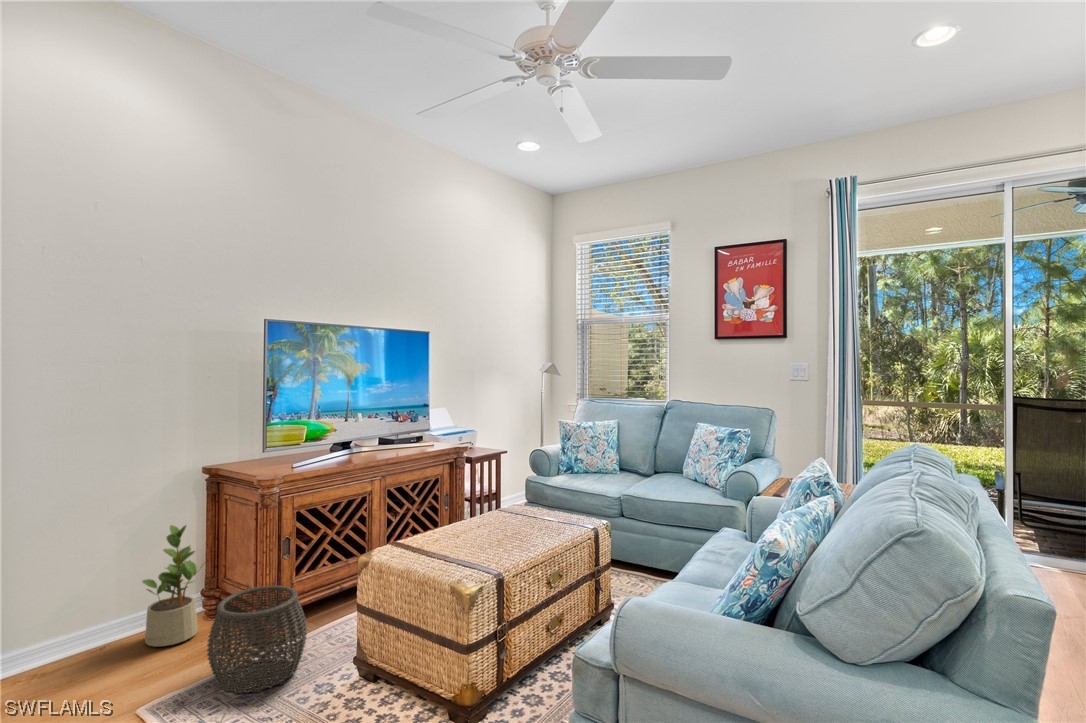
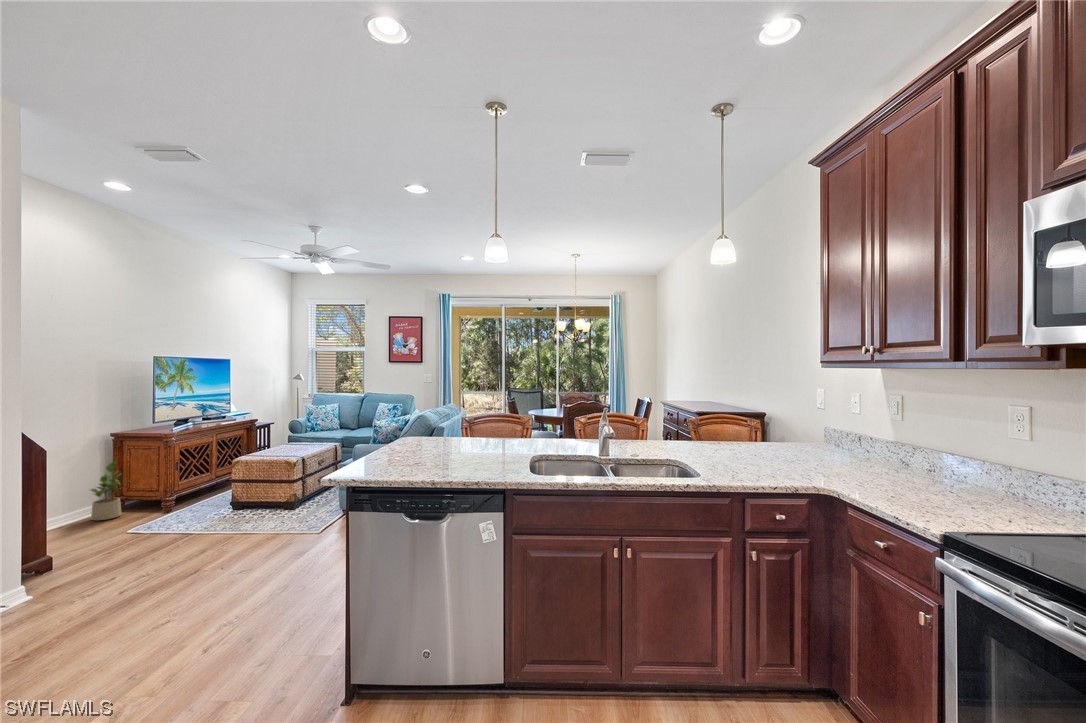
woven basket: present [207,586,307,694] -> none [154,480,204,522]

